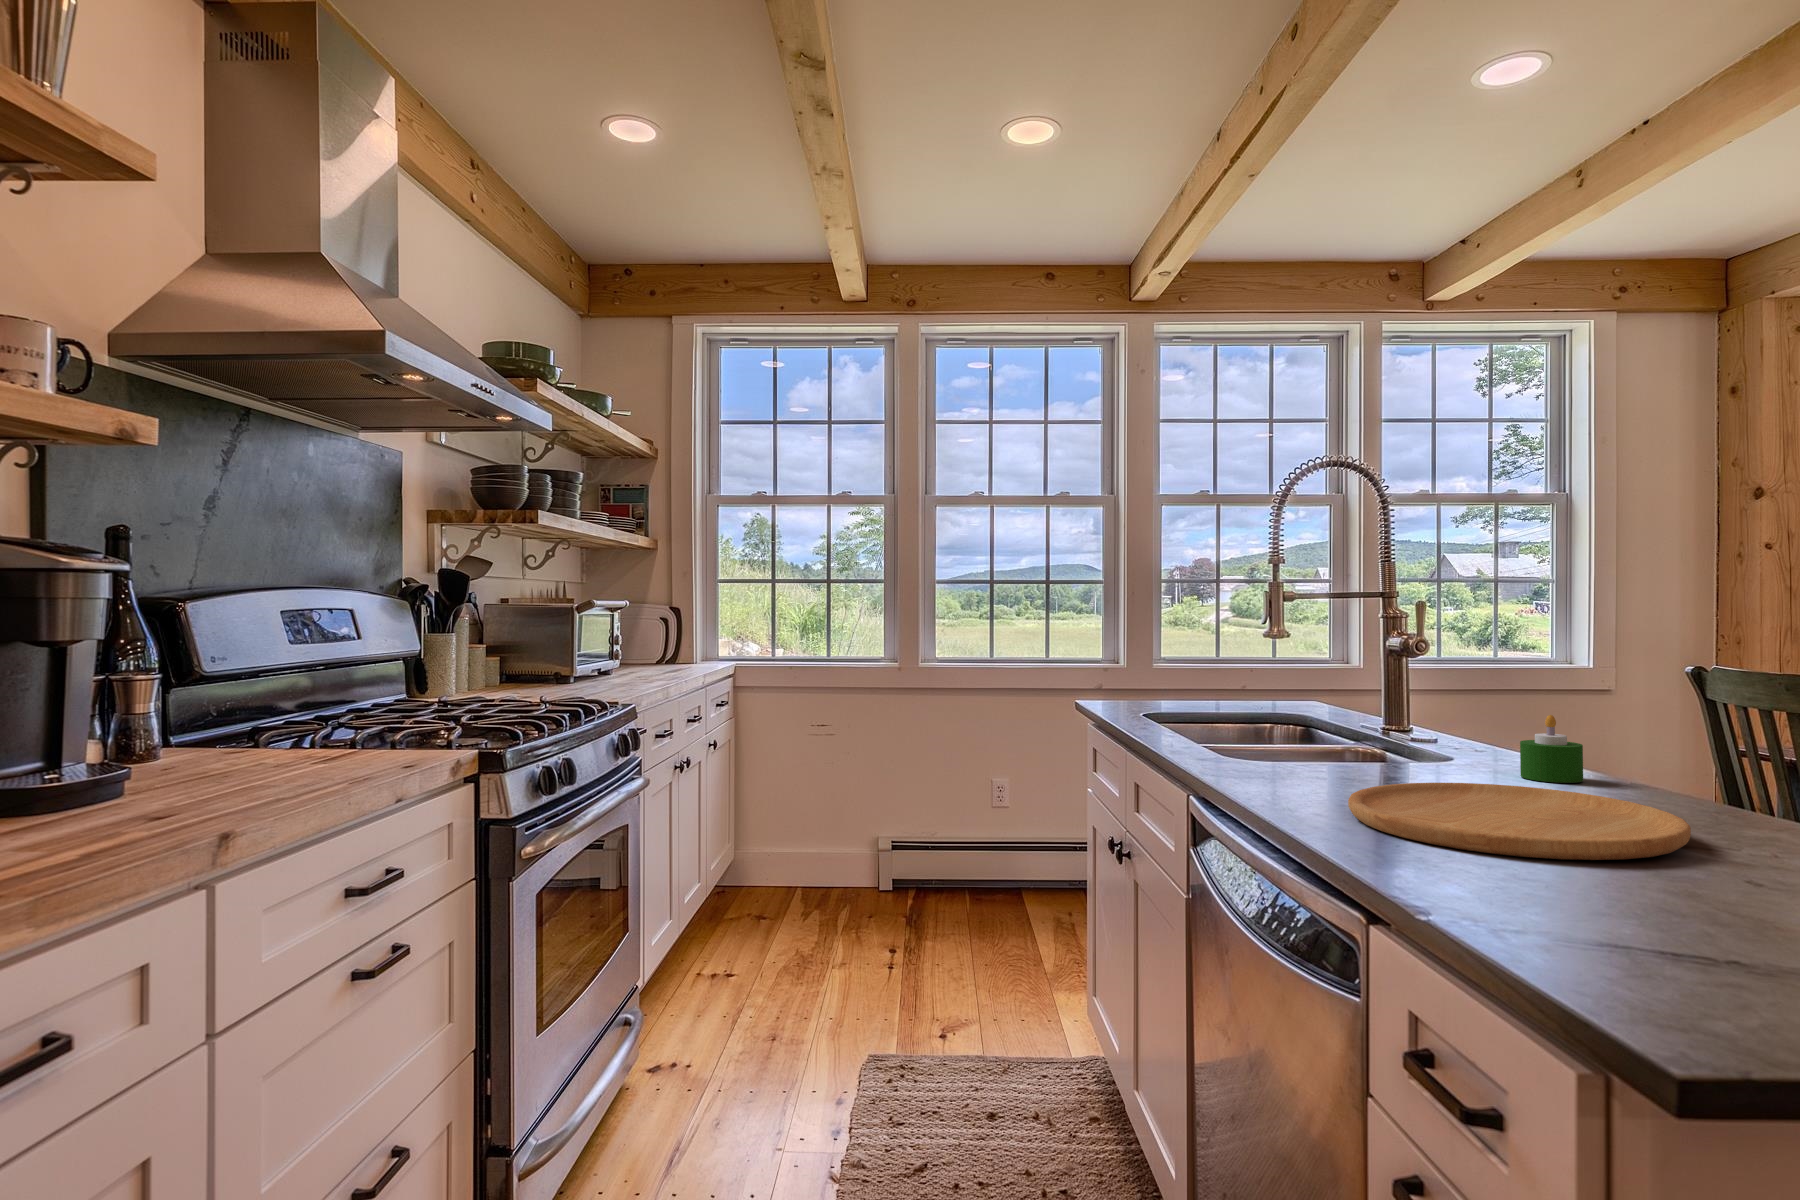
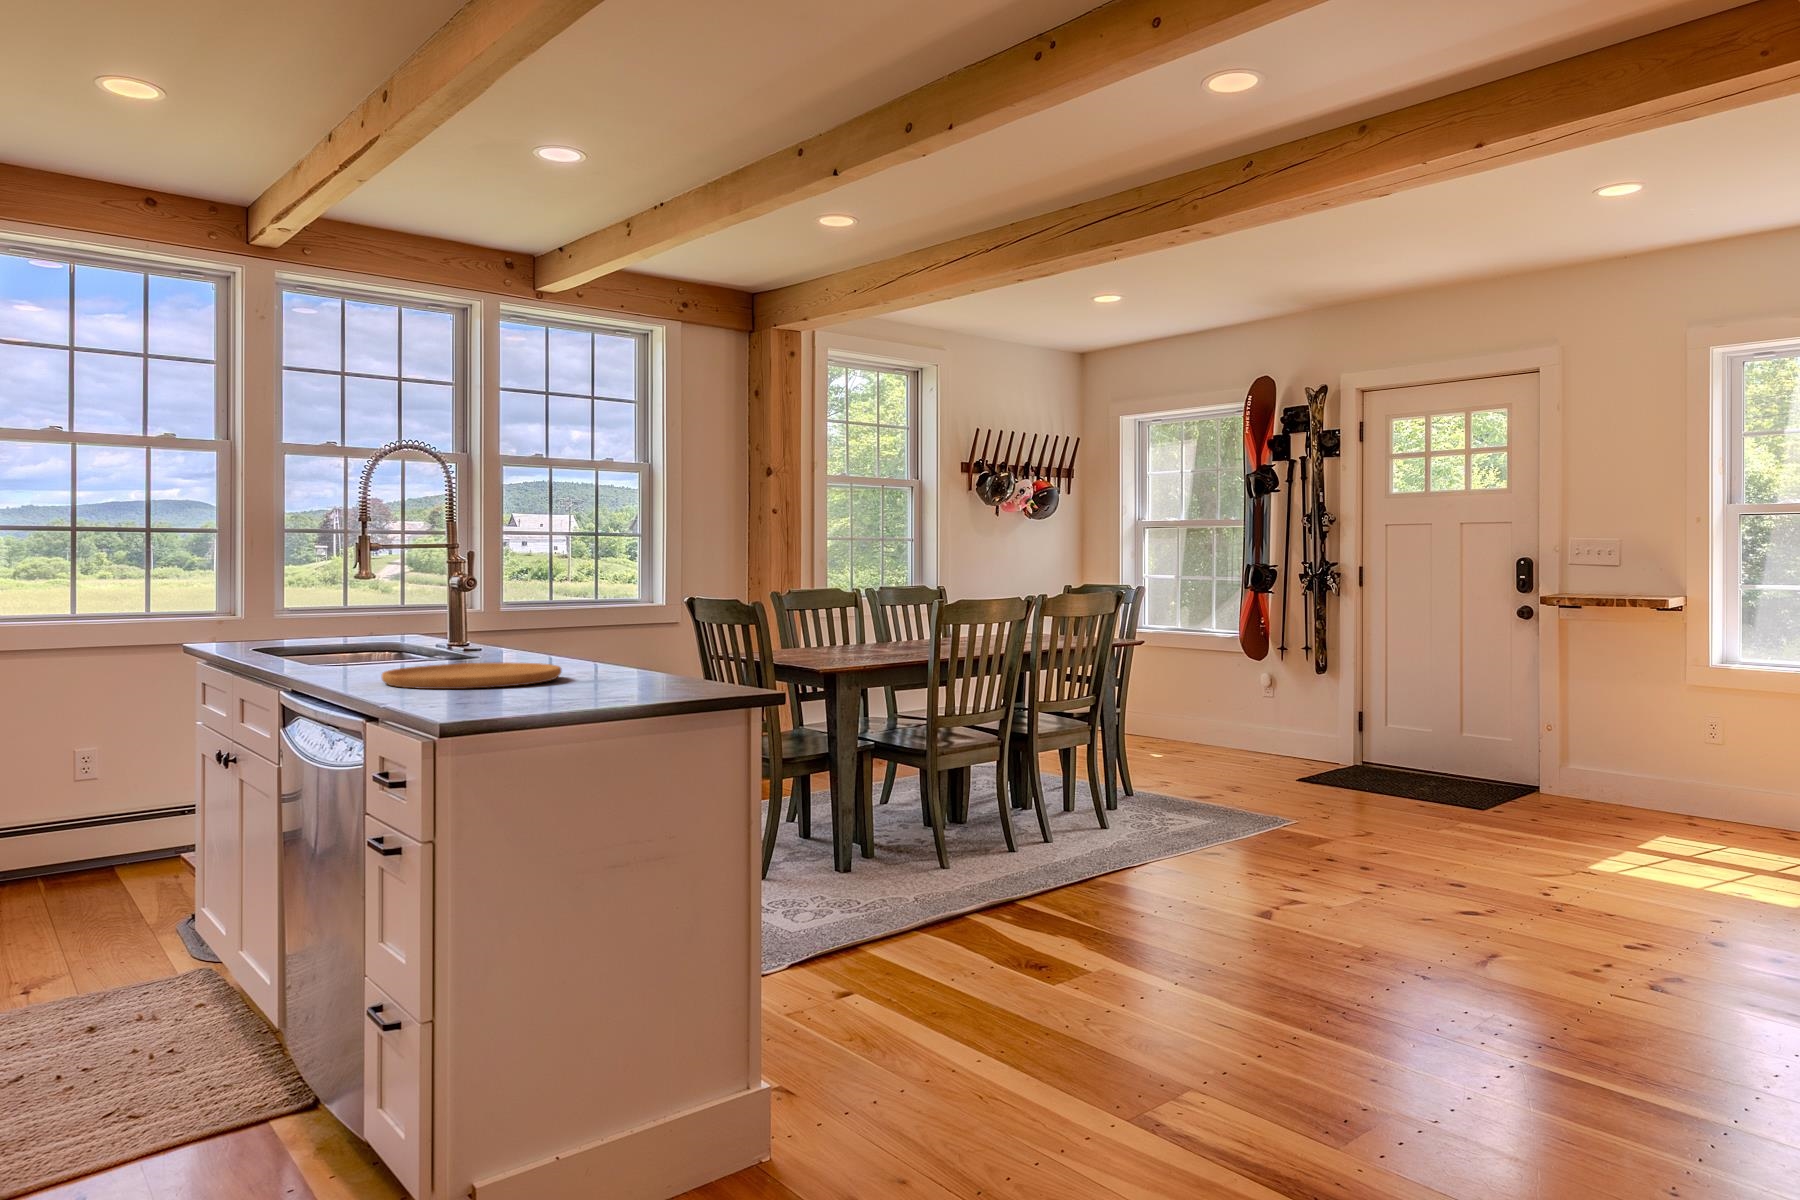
candle: present [1520,715,1583,783] -> none [517,624,553,666]

